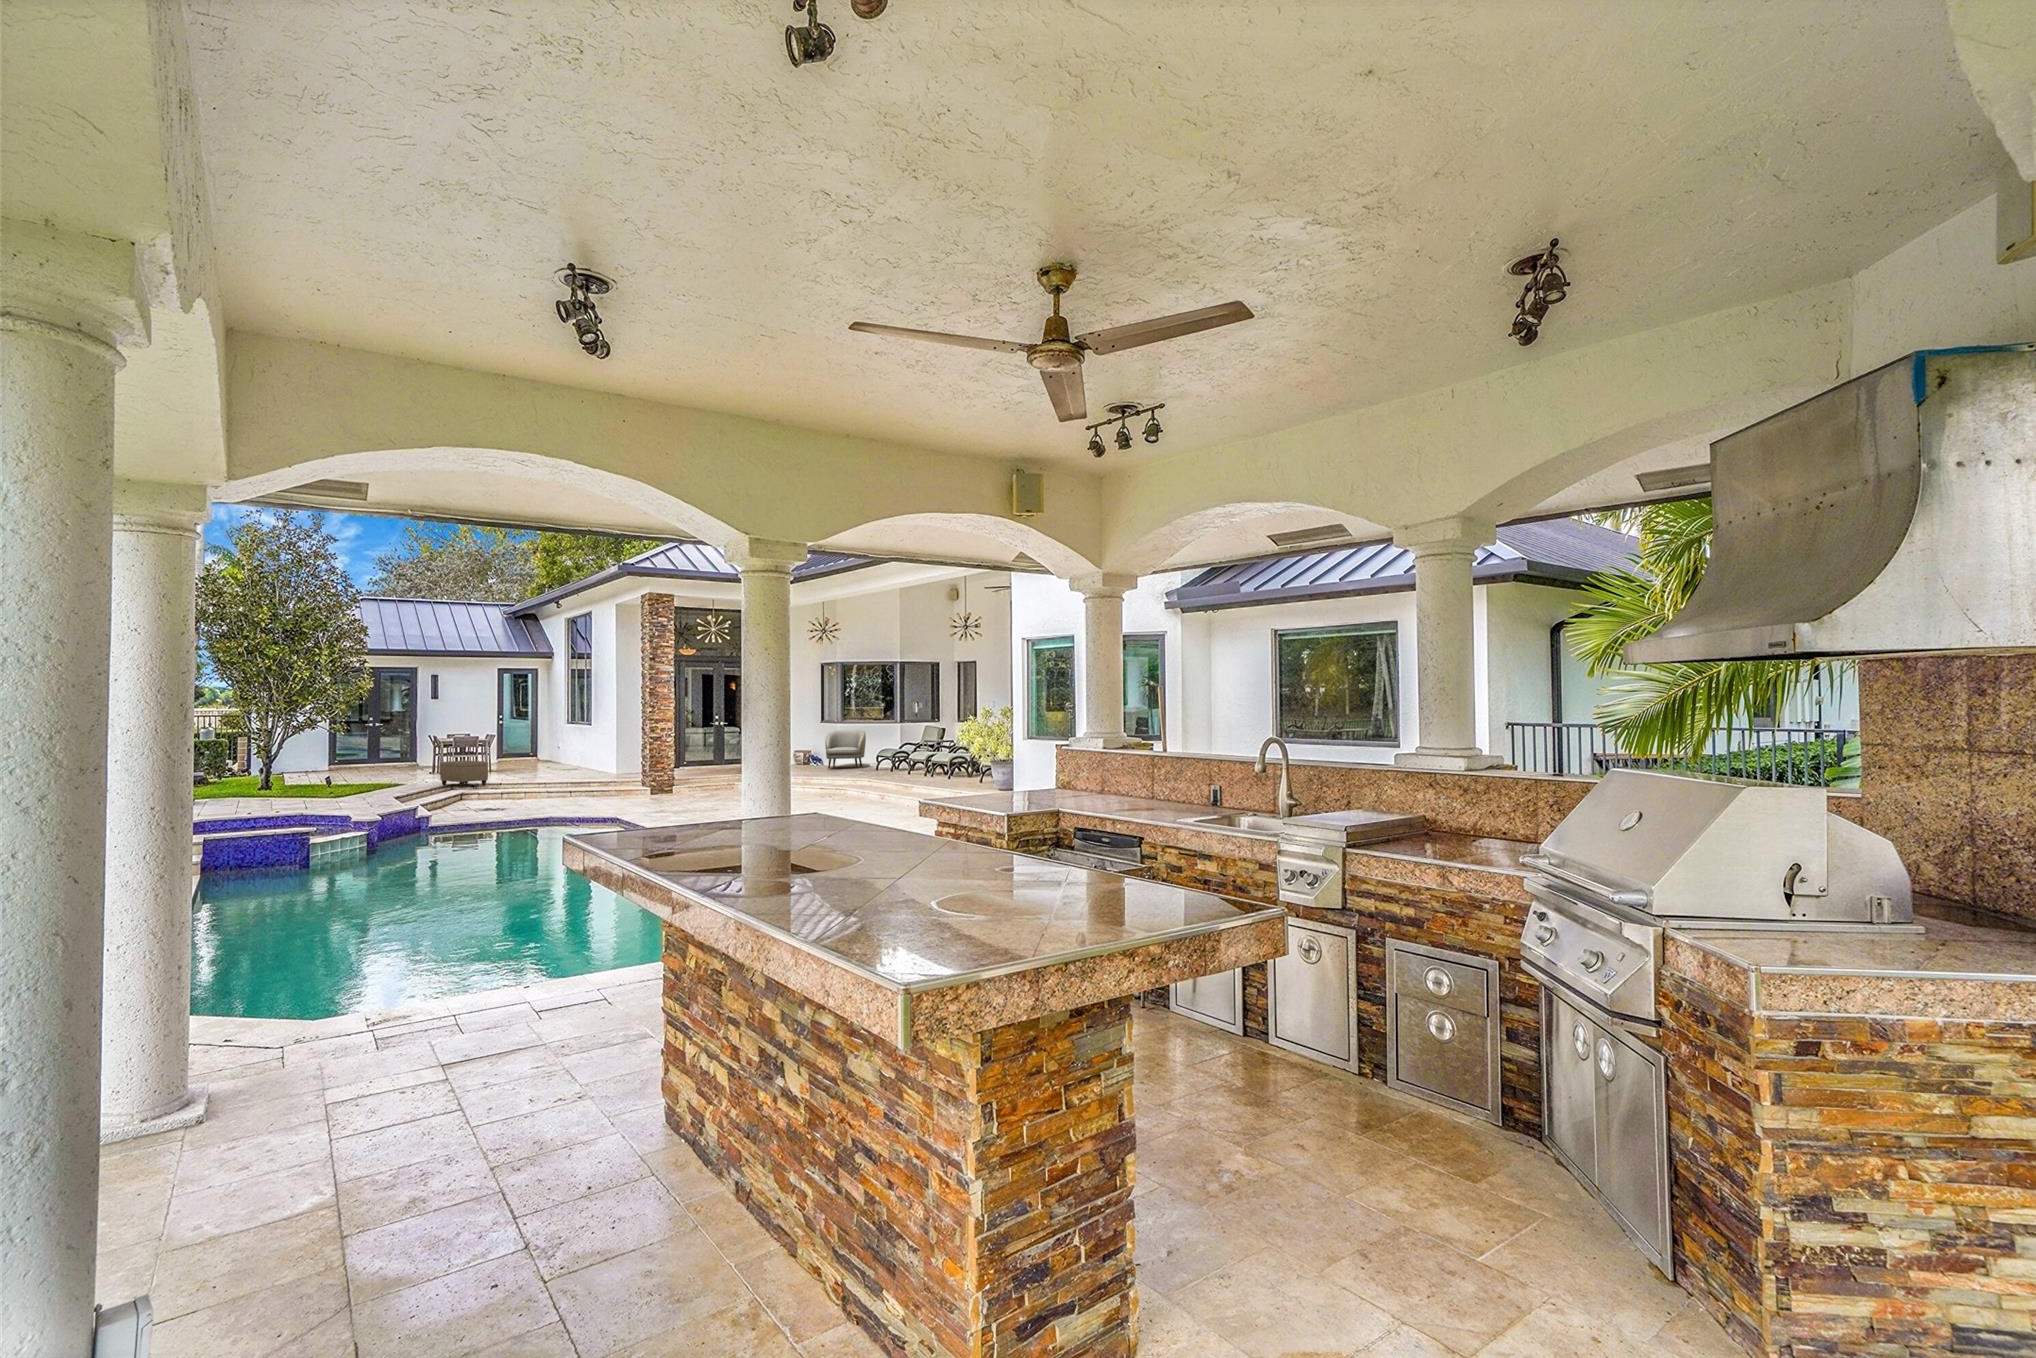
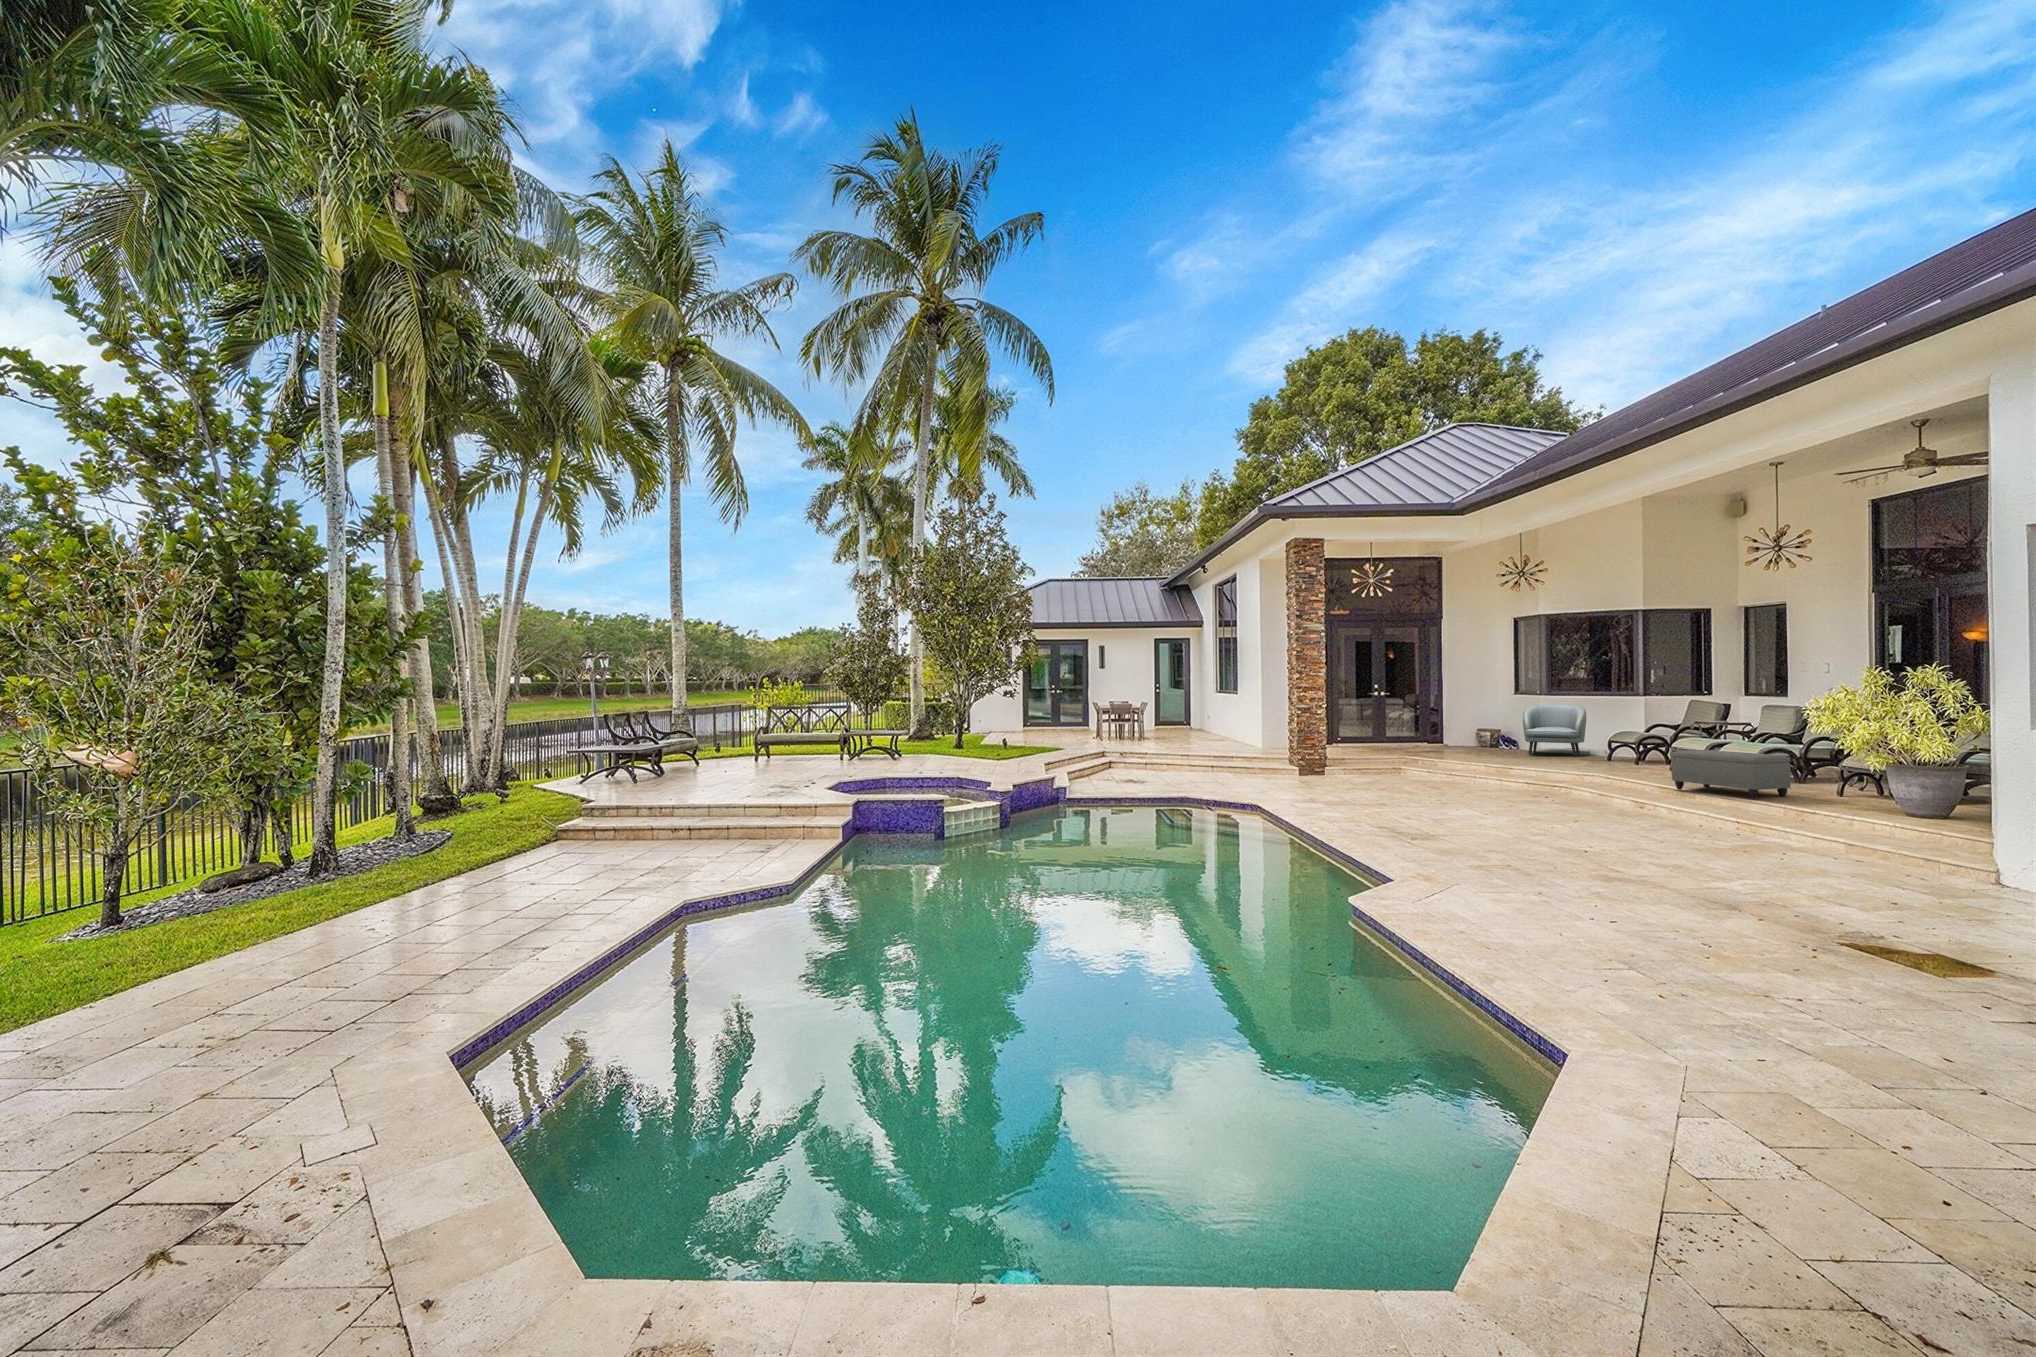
ottoman: present [440,761,488,787] -> present [1671,750,1791,799]

